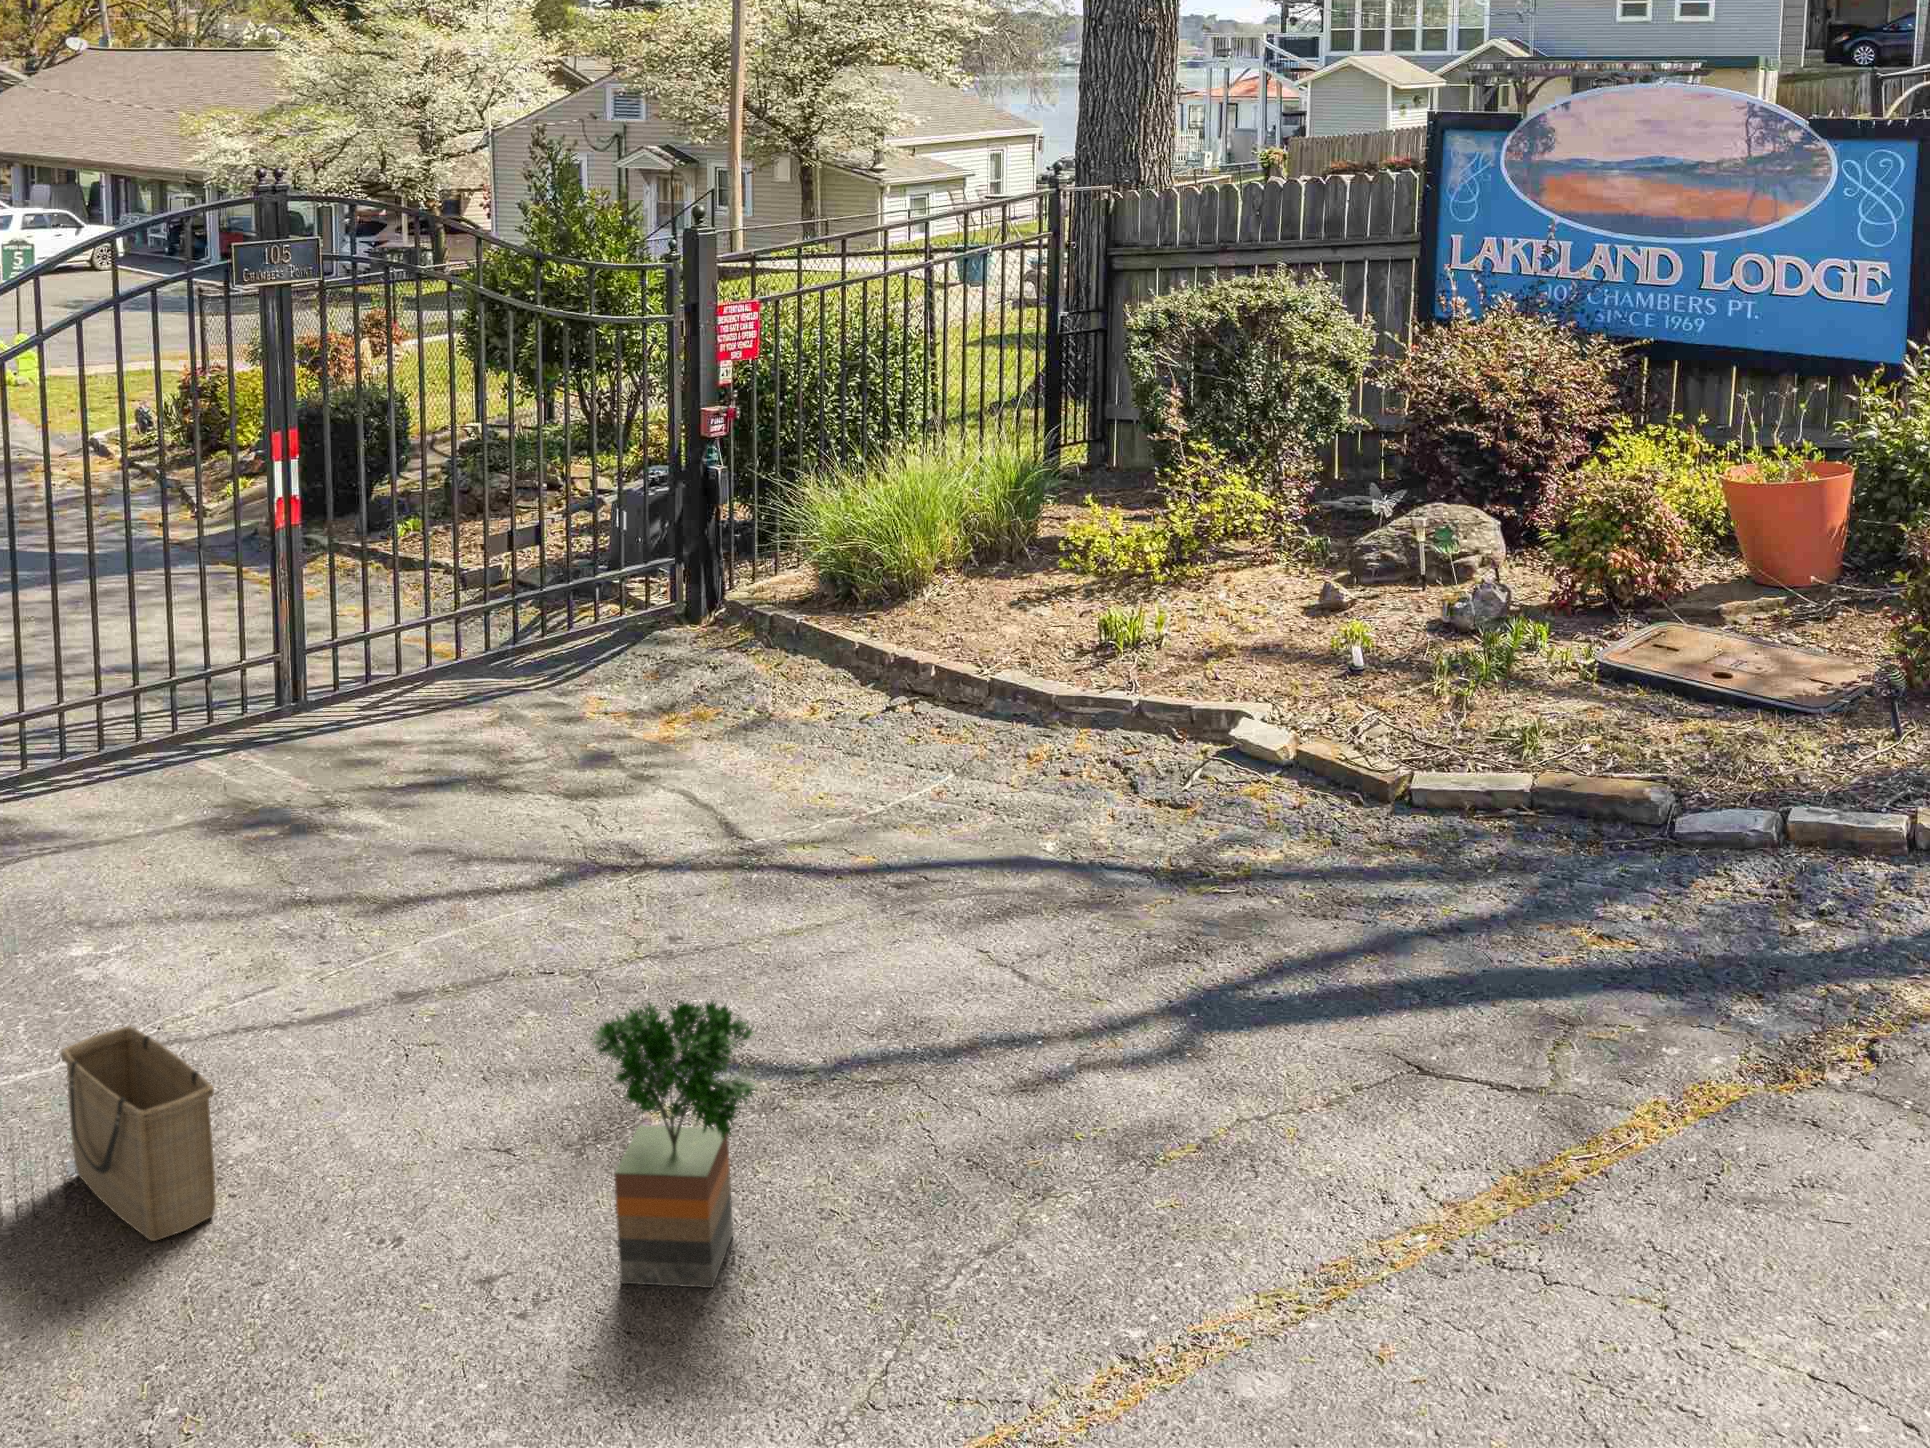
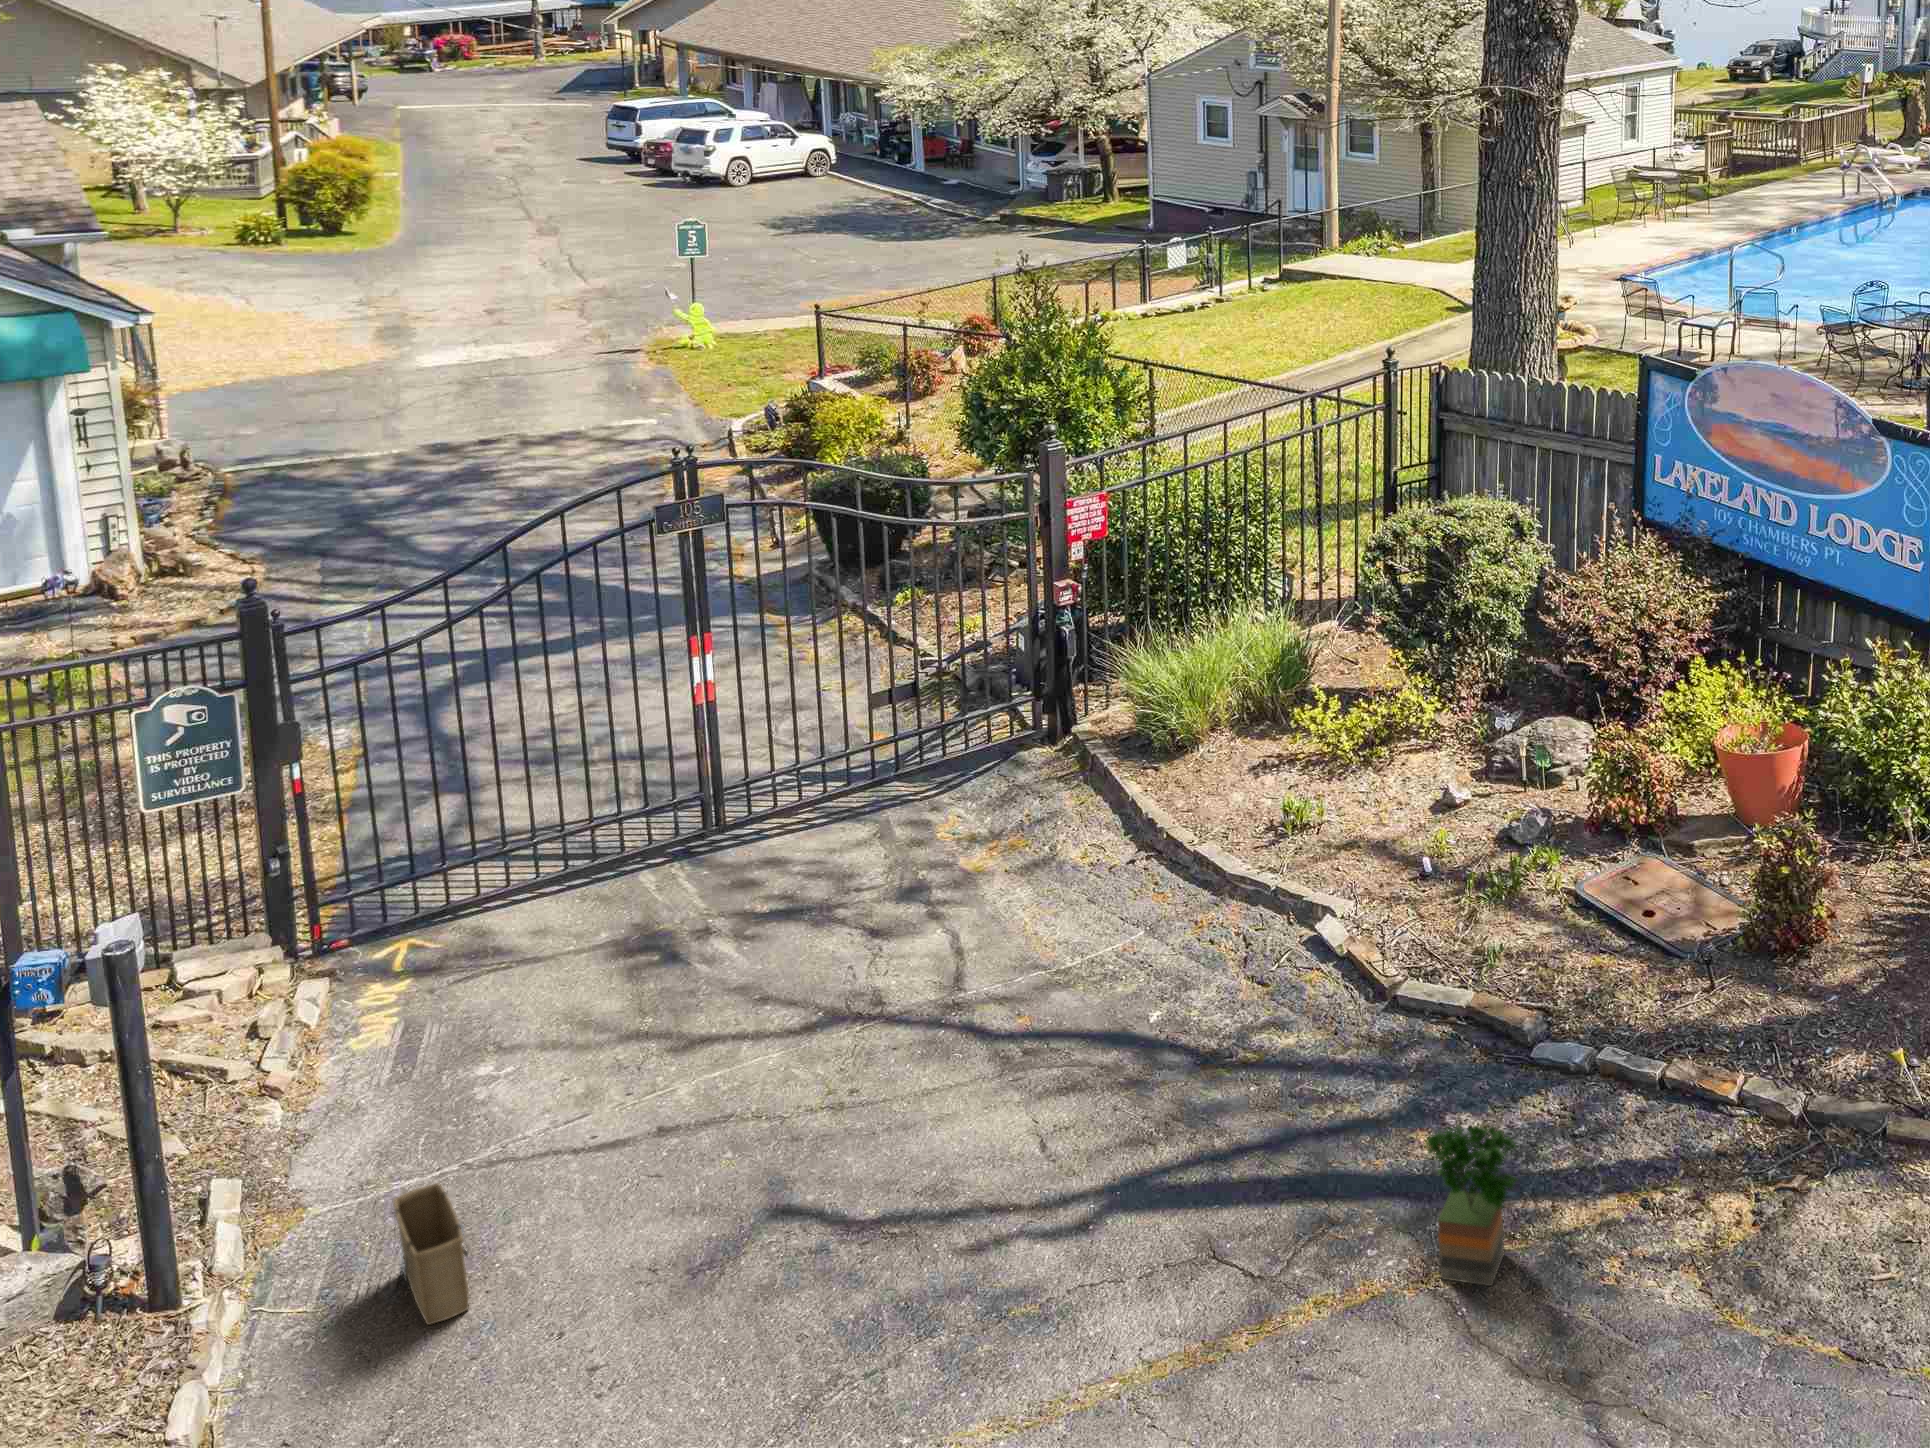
potted tree: present [592,1001,756,1288] -> present [1424,1125,1518,1286]

